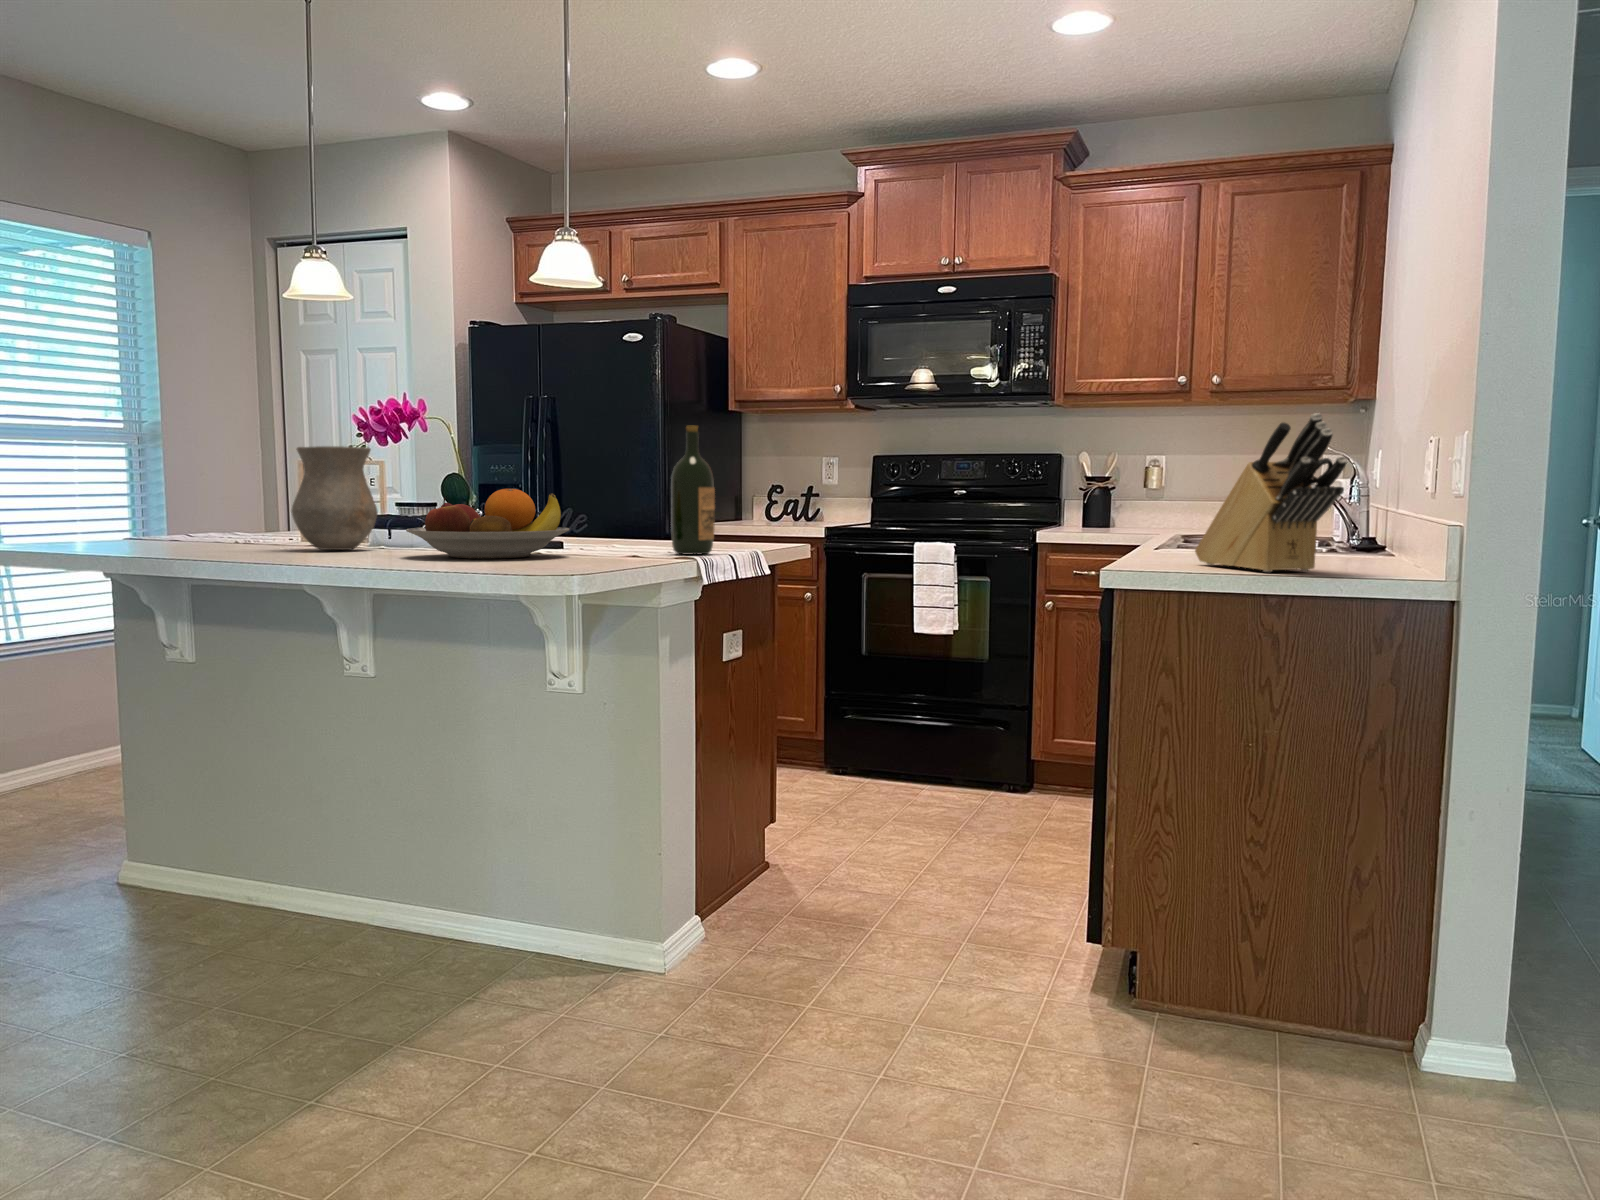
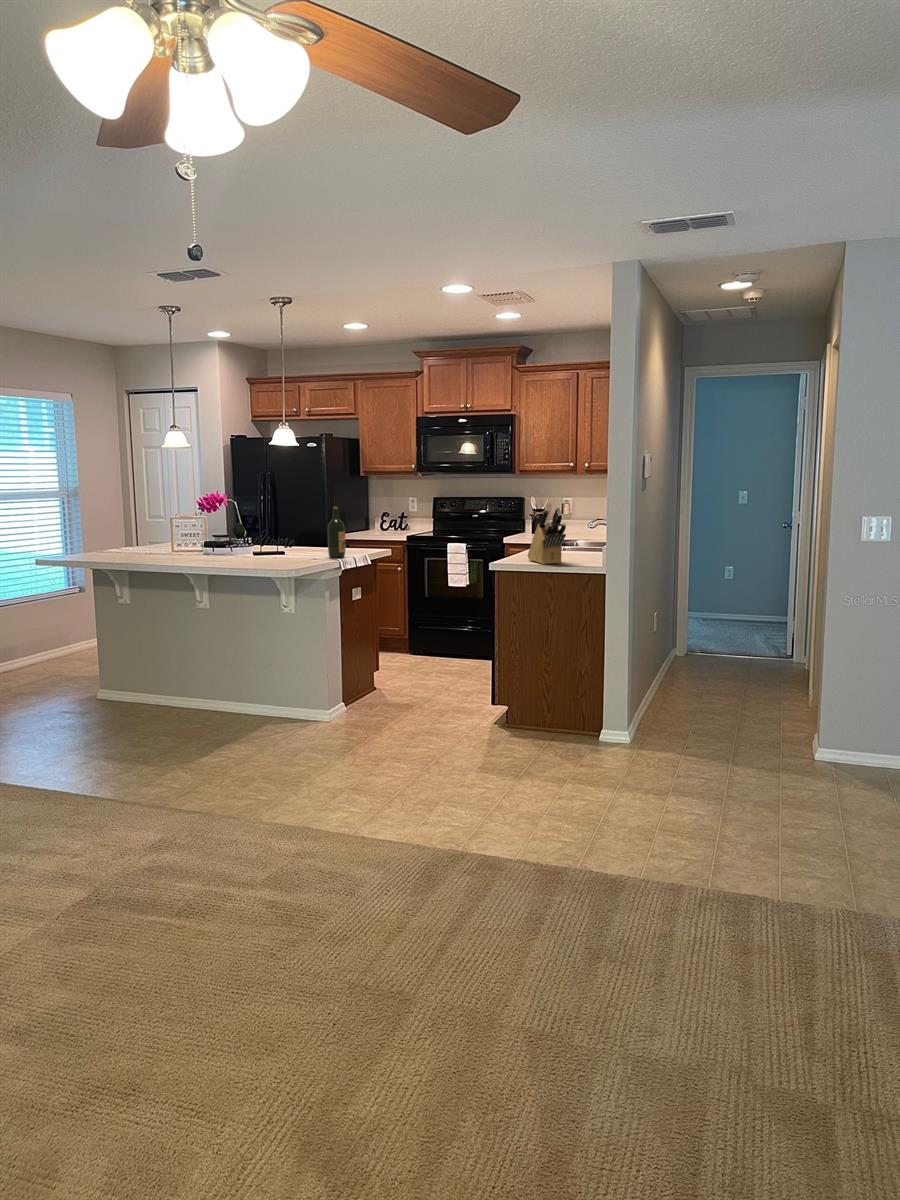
vase: present [292,446,378,550] -> none [175,516,209,558]
fruit bowl: present [406,489,569,559] -> none [226,535,288,562]

